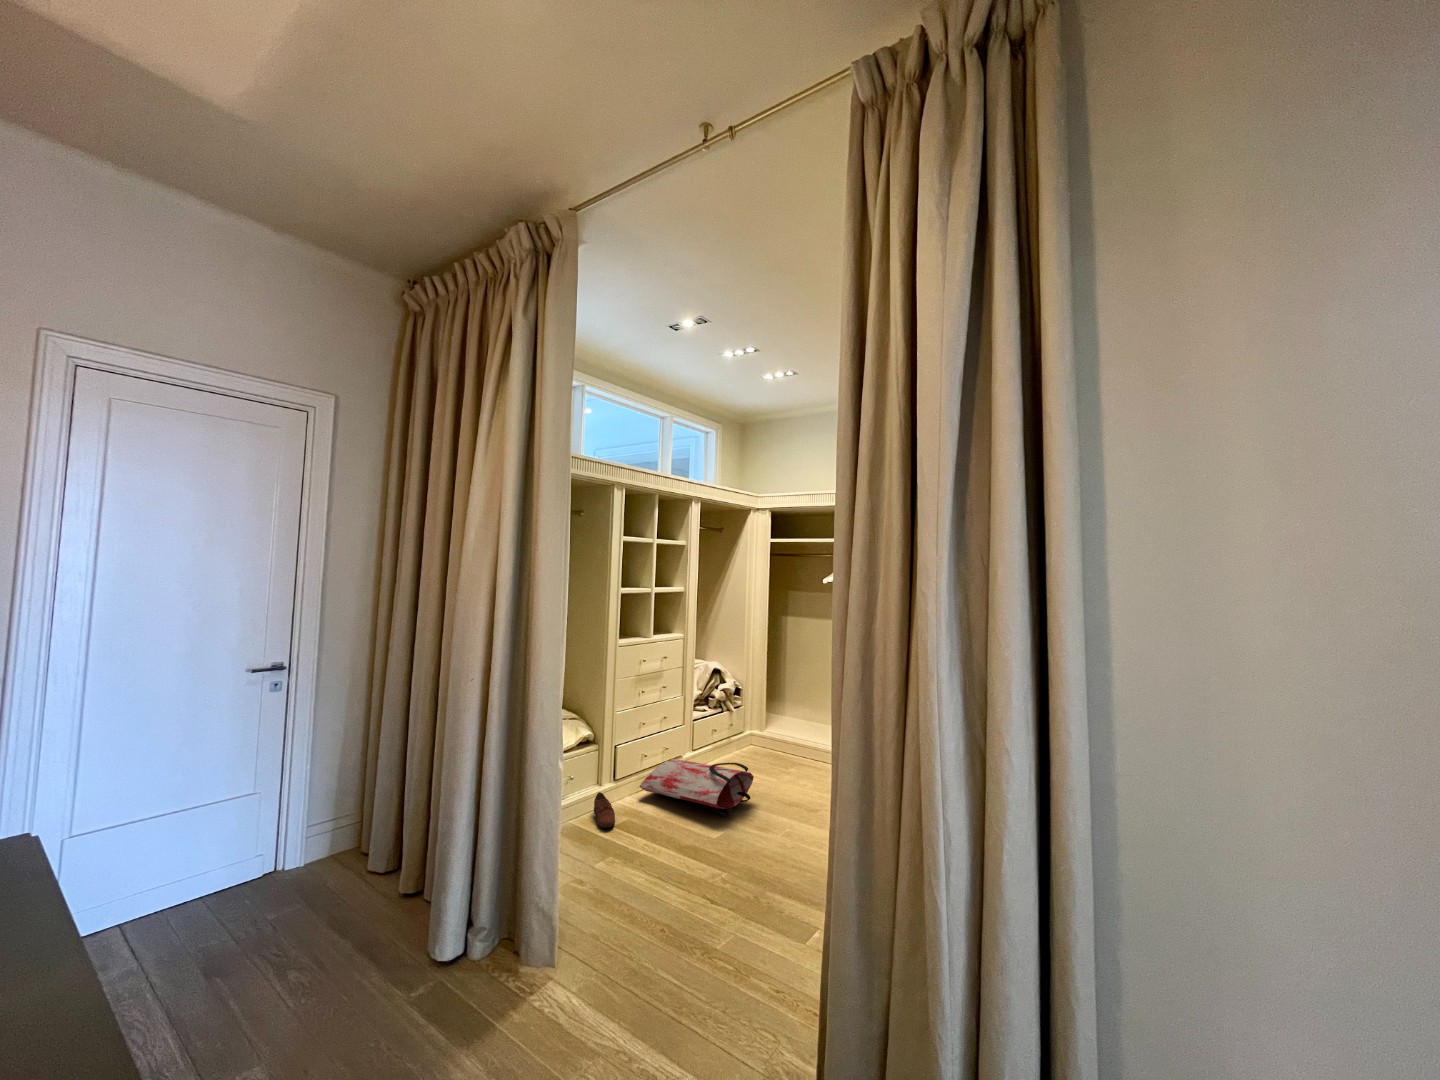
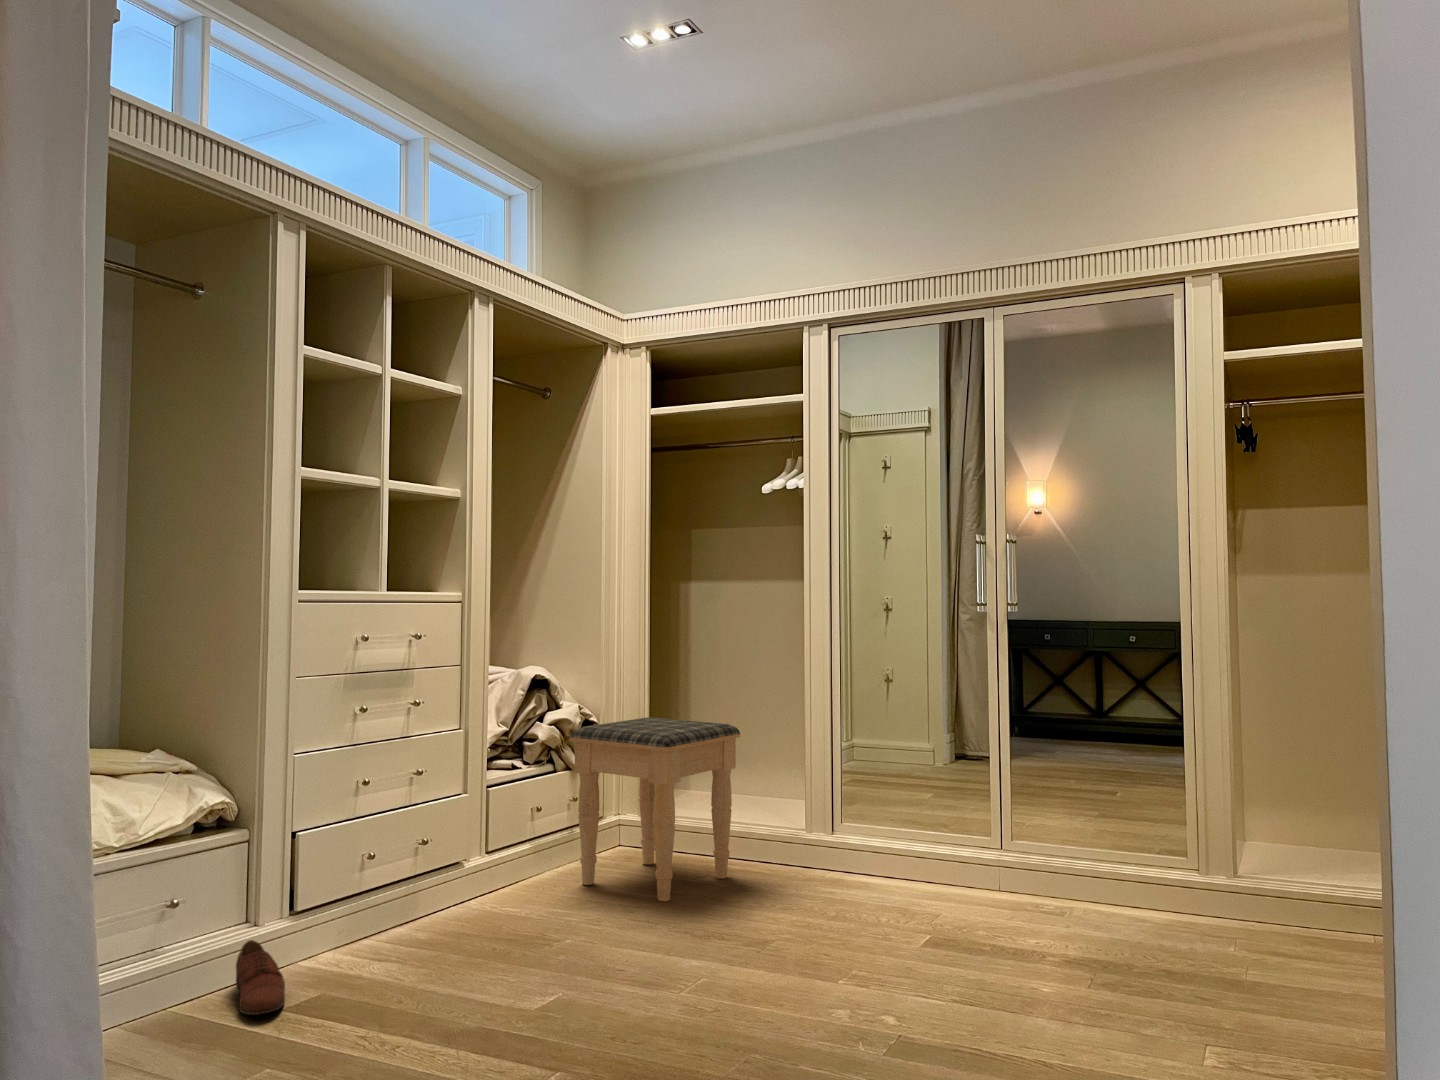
footstool: none [731,690,810,782] -> present [570,717,740,901]
bag: present [639,759,754,816] -> none [353,854,621,969]

